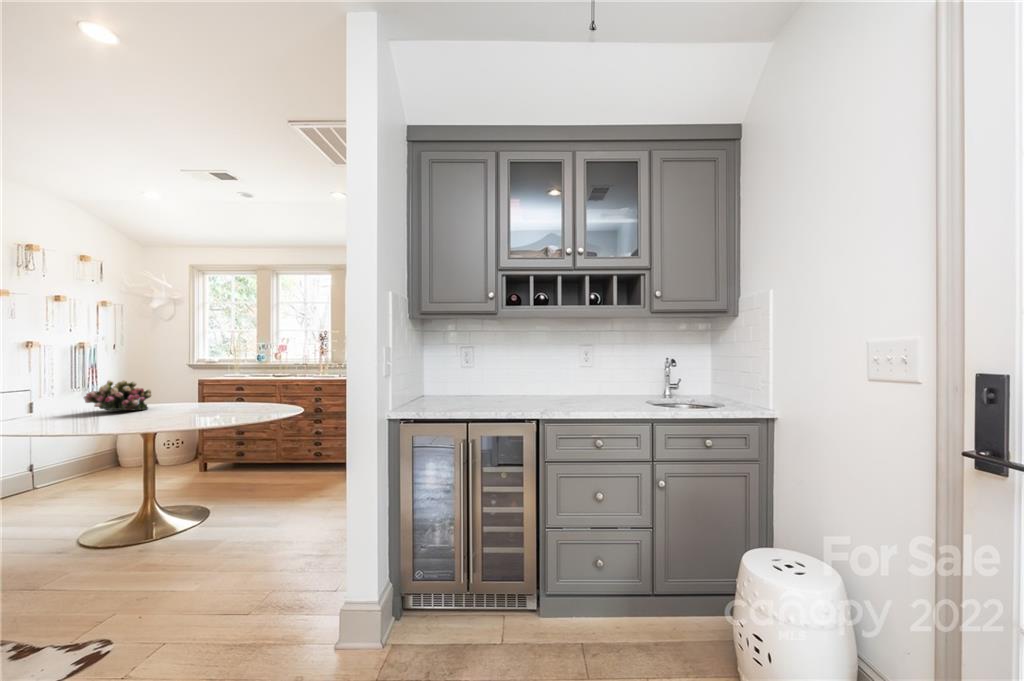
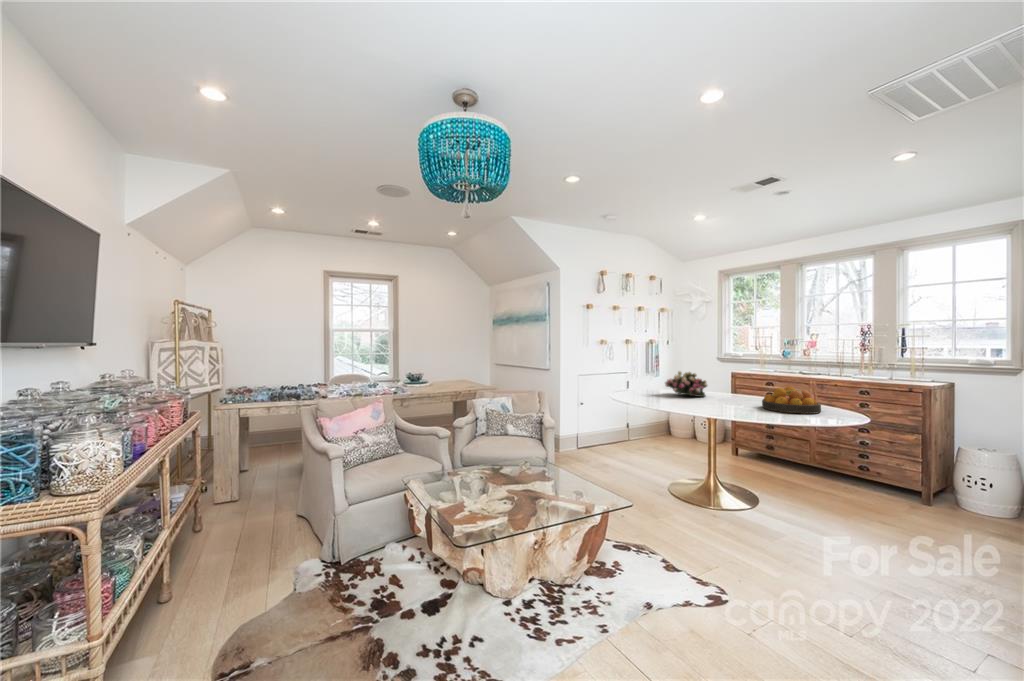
fruit bowl: none [213,387,271,414] -> present [762,386,821,414]

